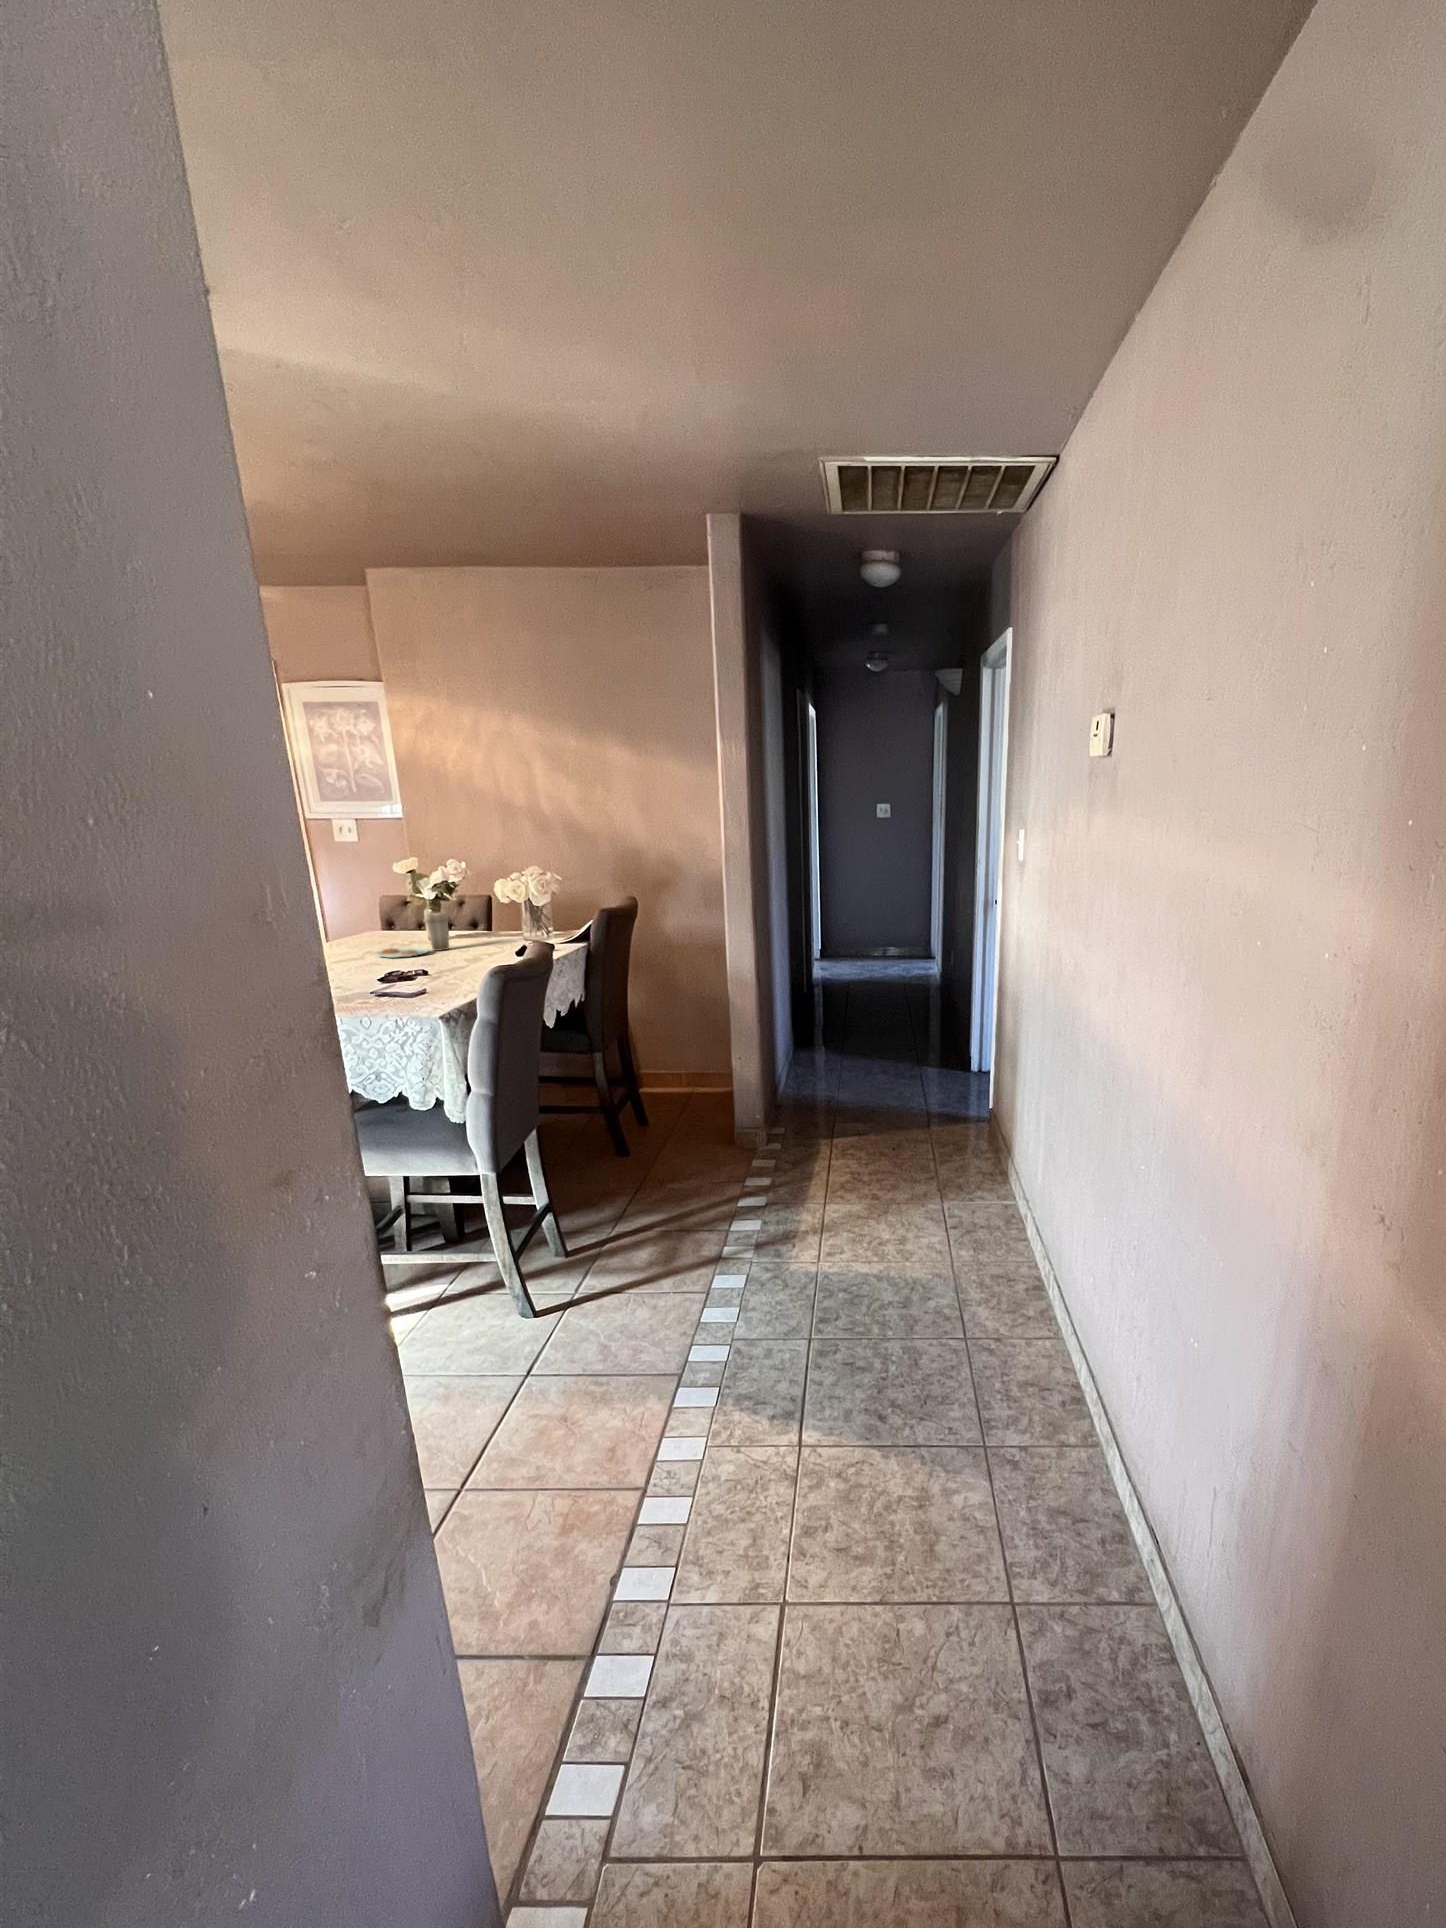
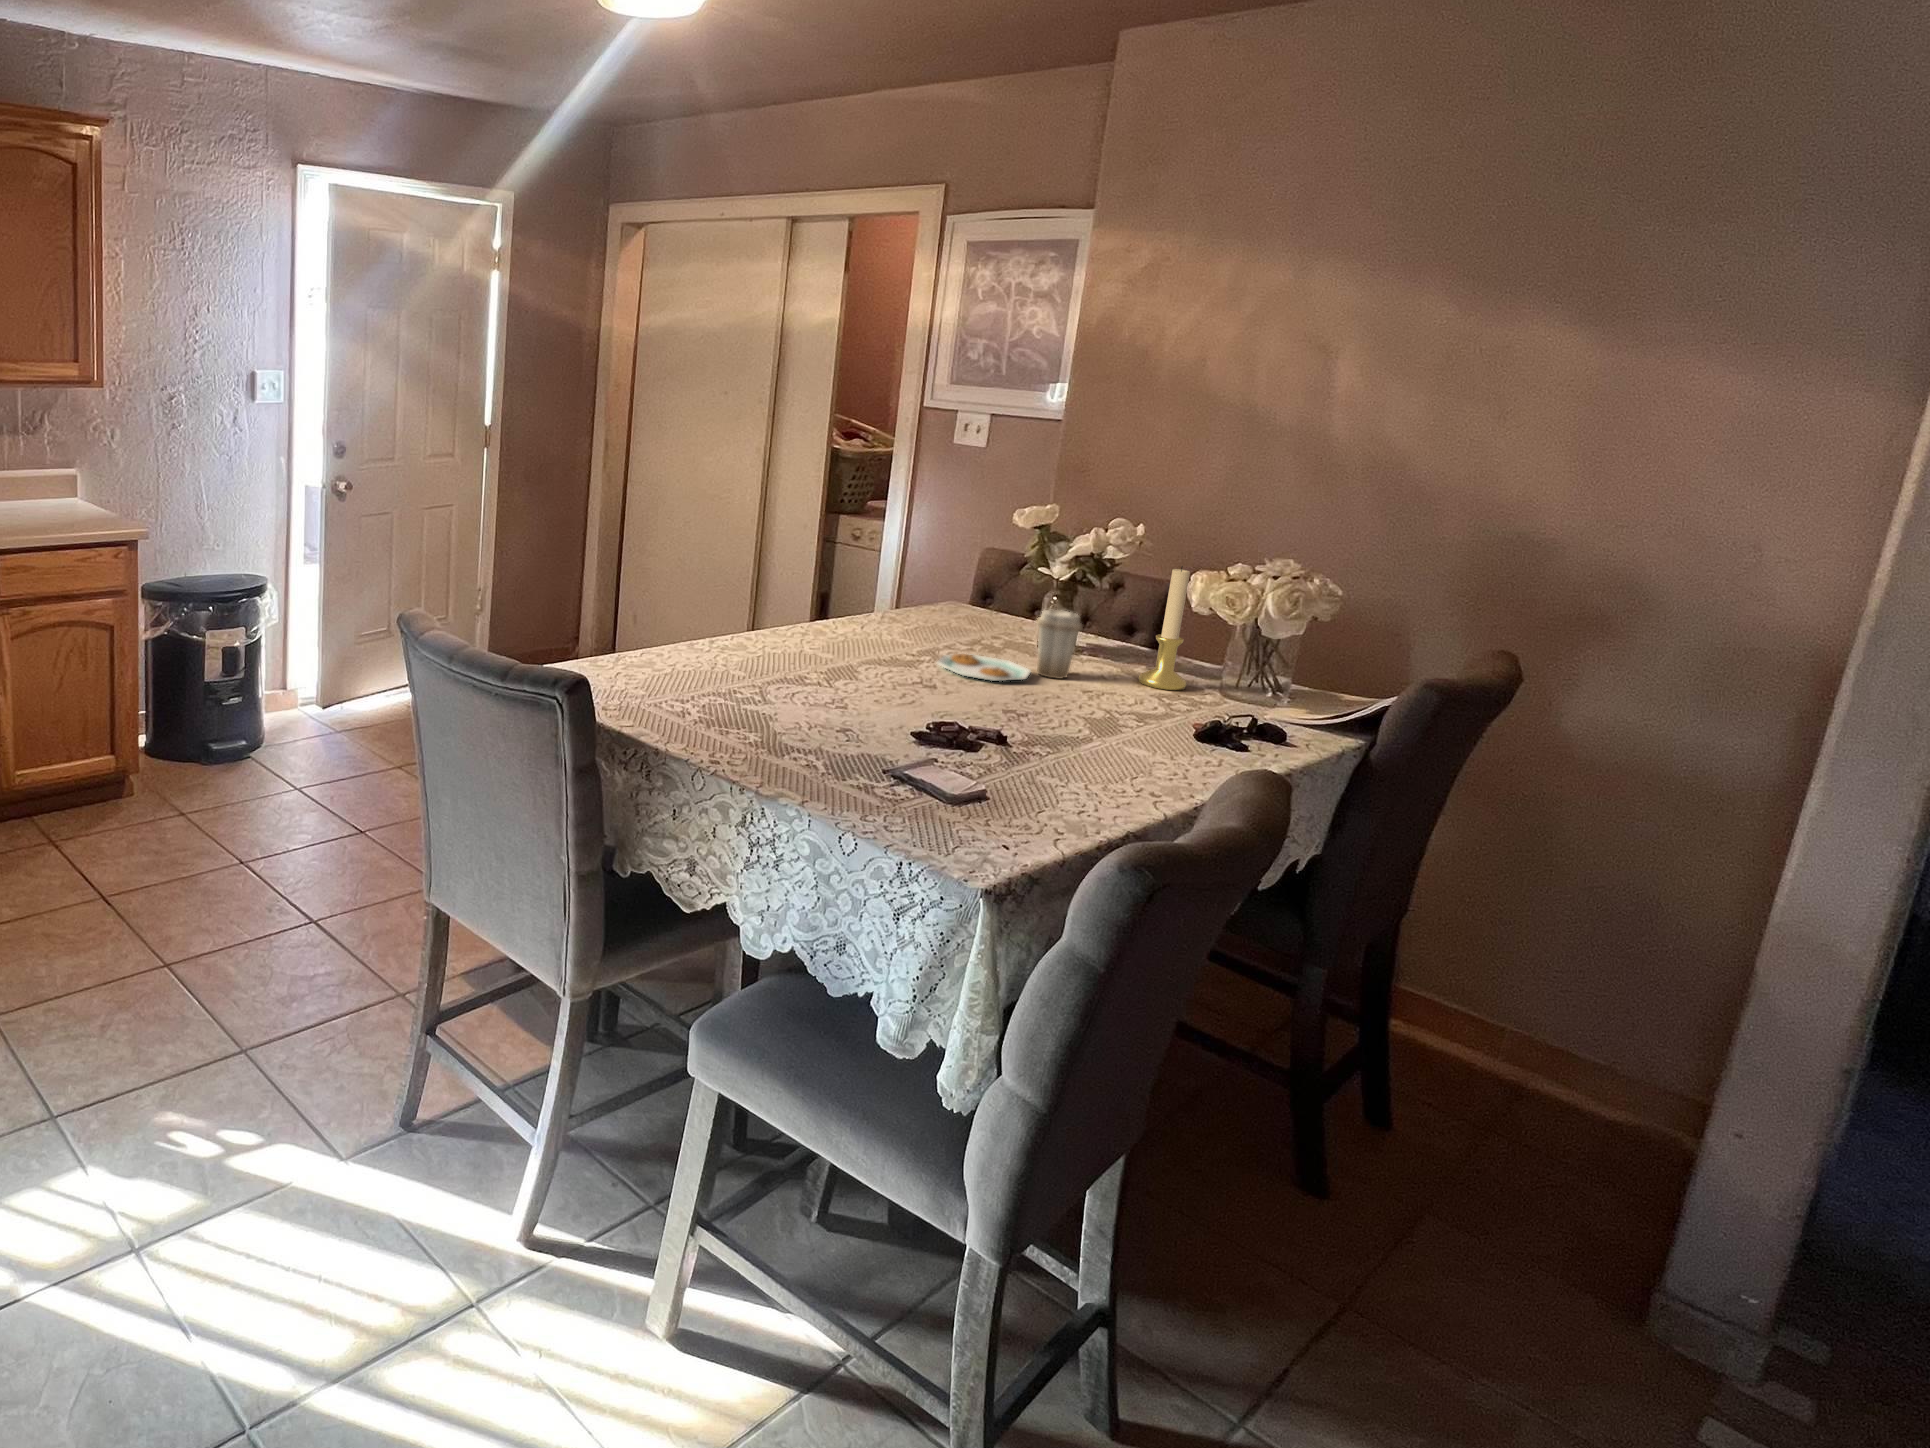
candle holder: none [485,878,509,945] -> present [1139,566,1190,690]

